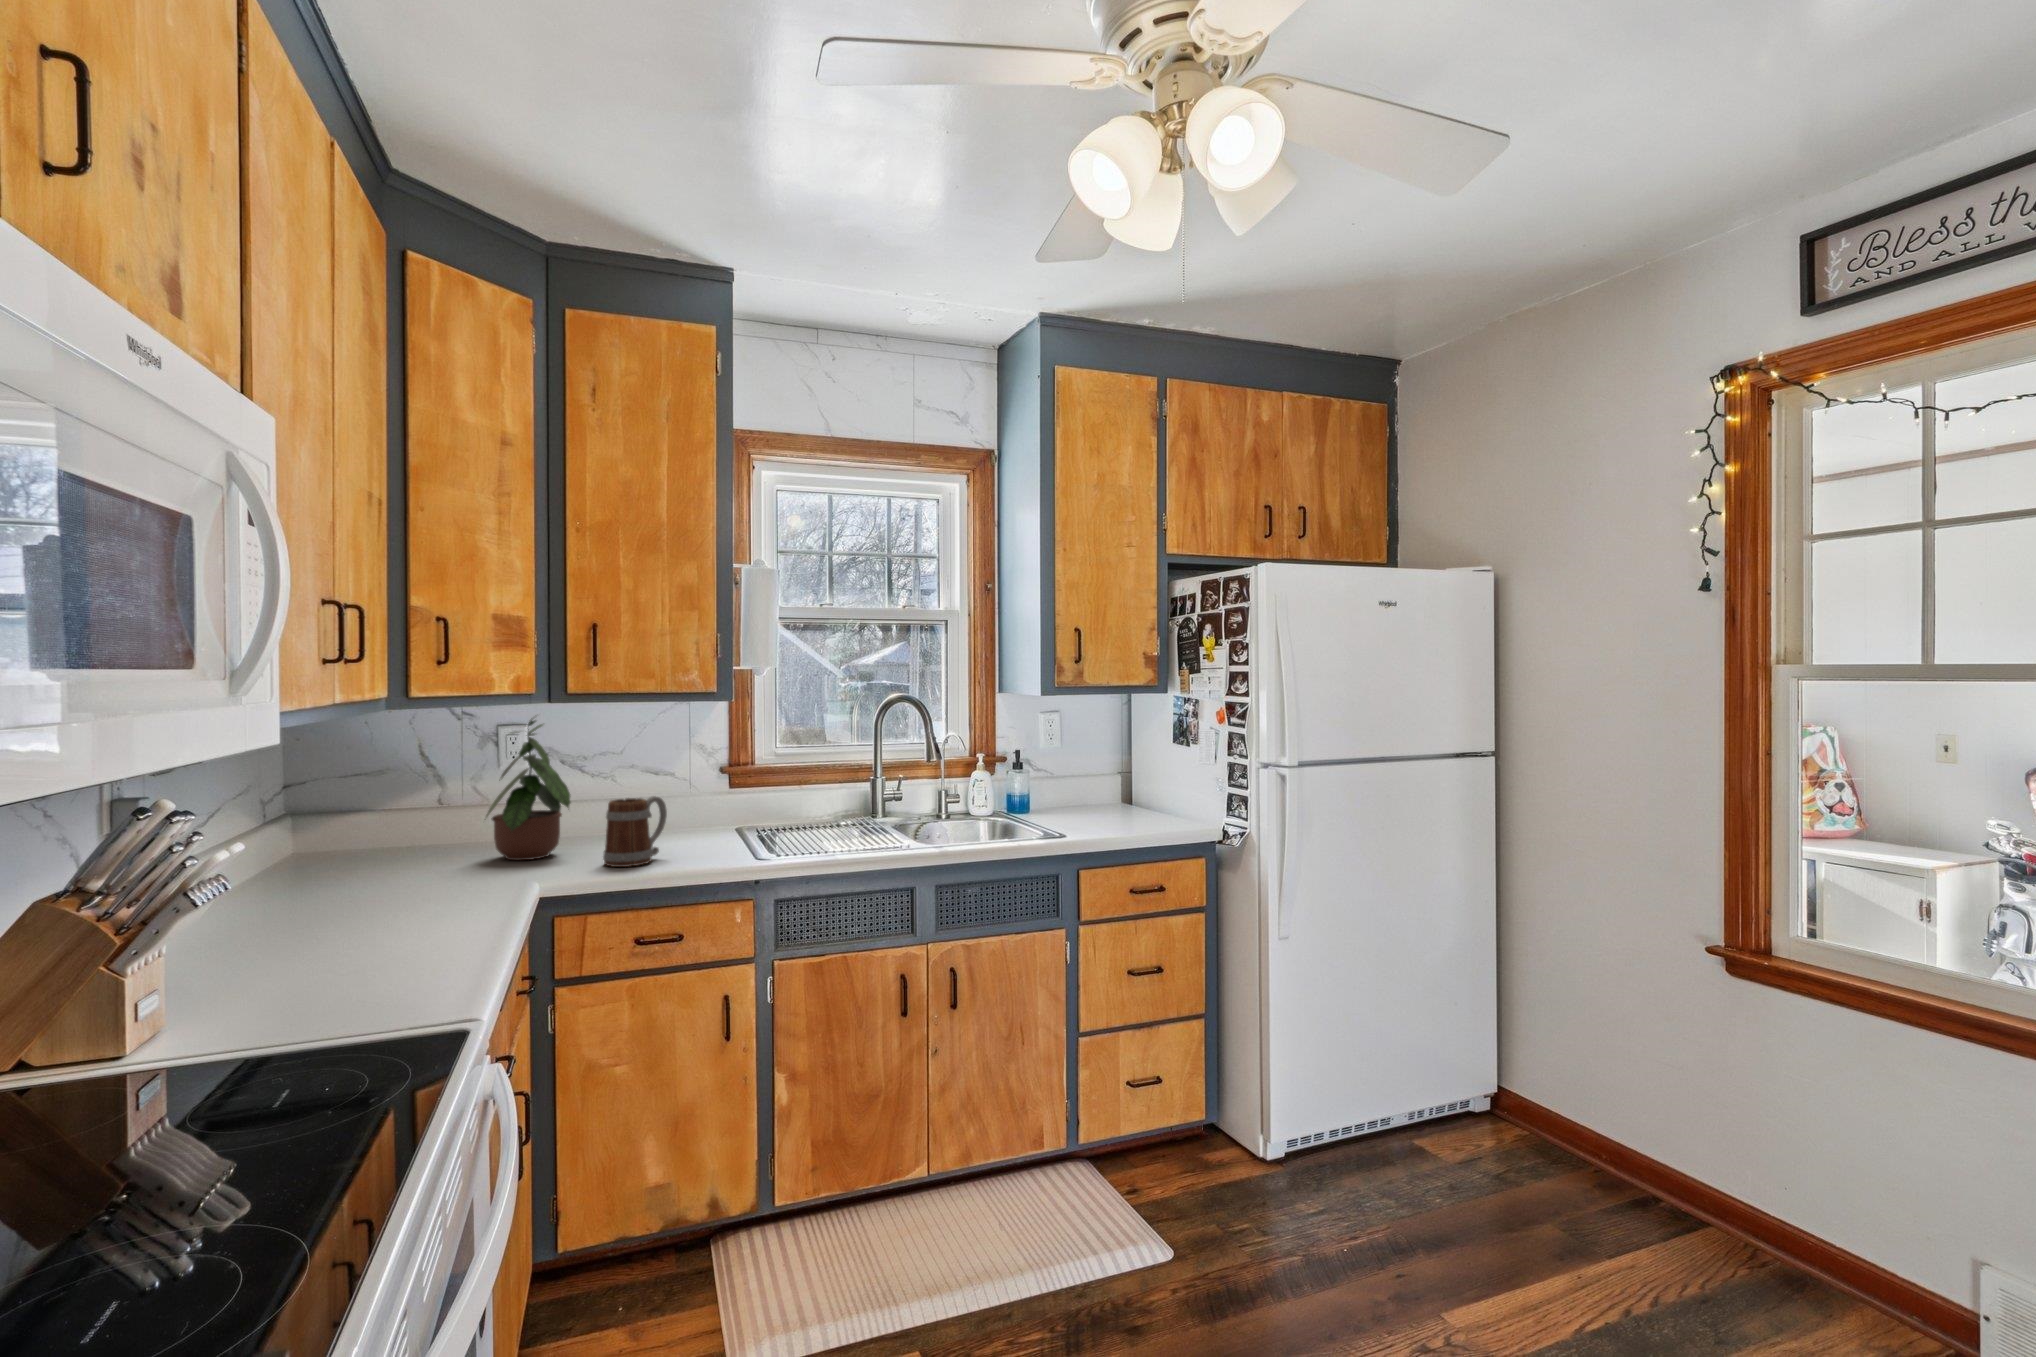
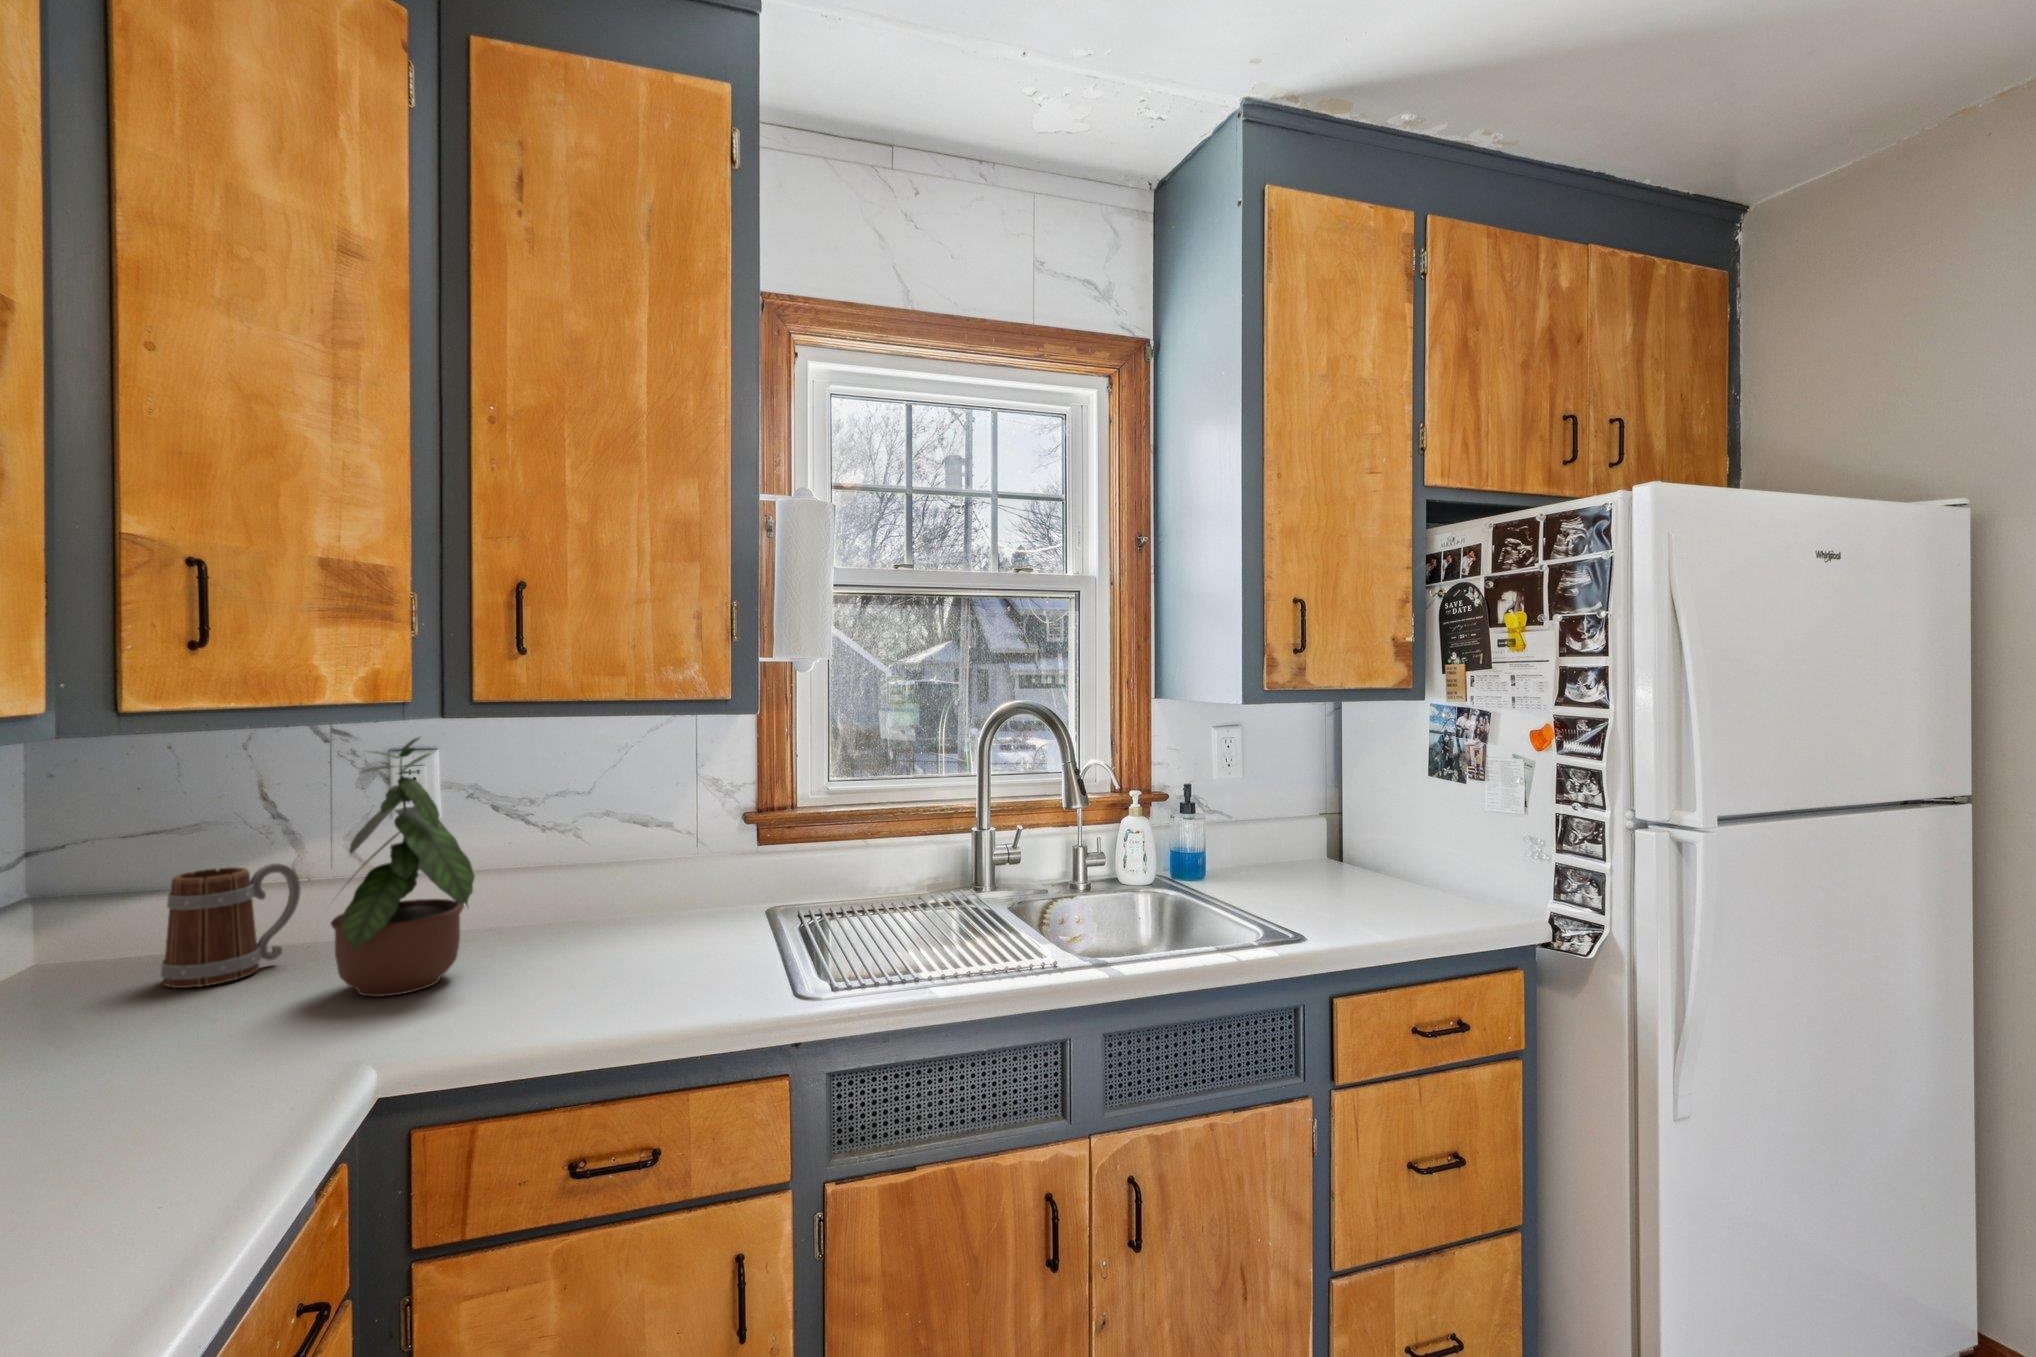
mug: present [603,796,667,867] -> present [161,863,301,988]

